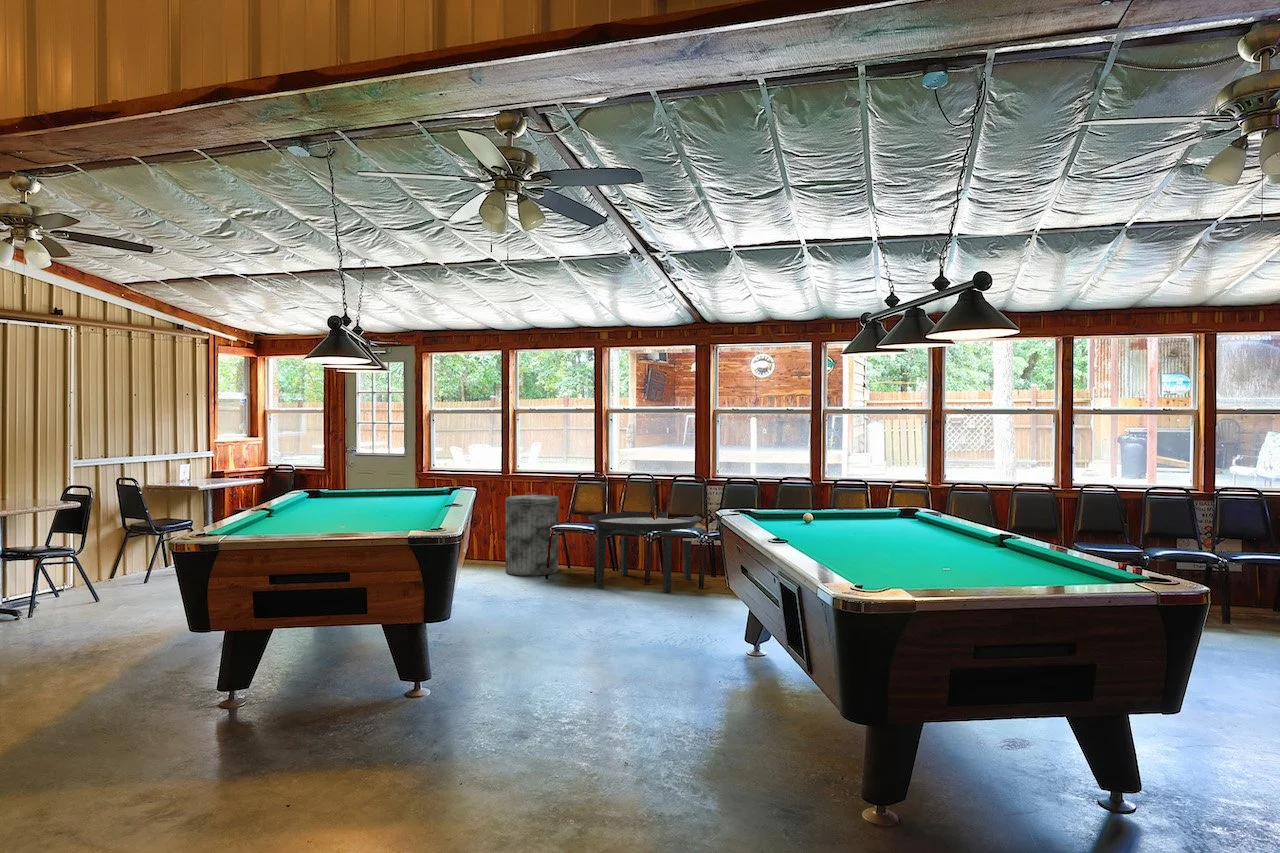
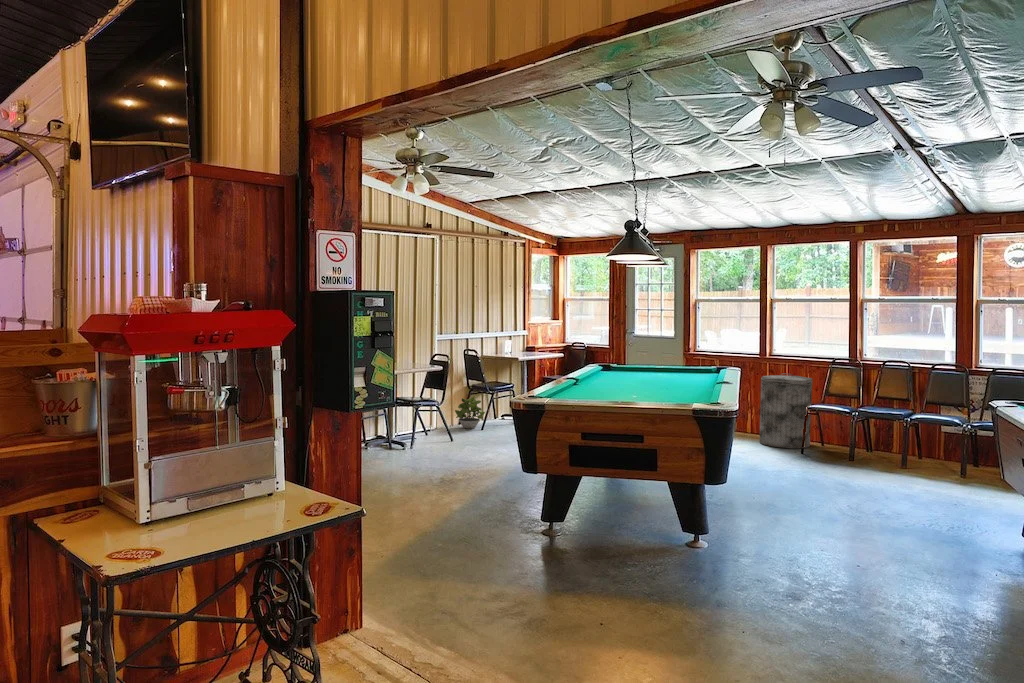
round table: present [588,512,702,592] -> none [846,397,975,480]
potted plant: none [100,545,148,590] -> present [455,397,485,429]

